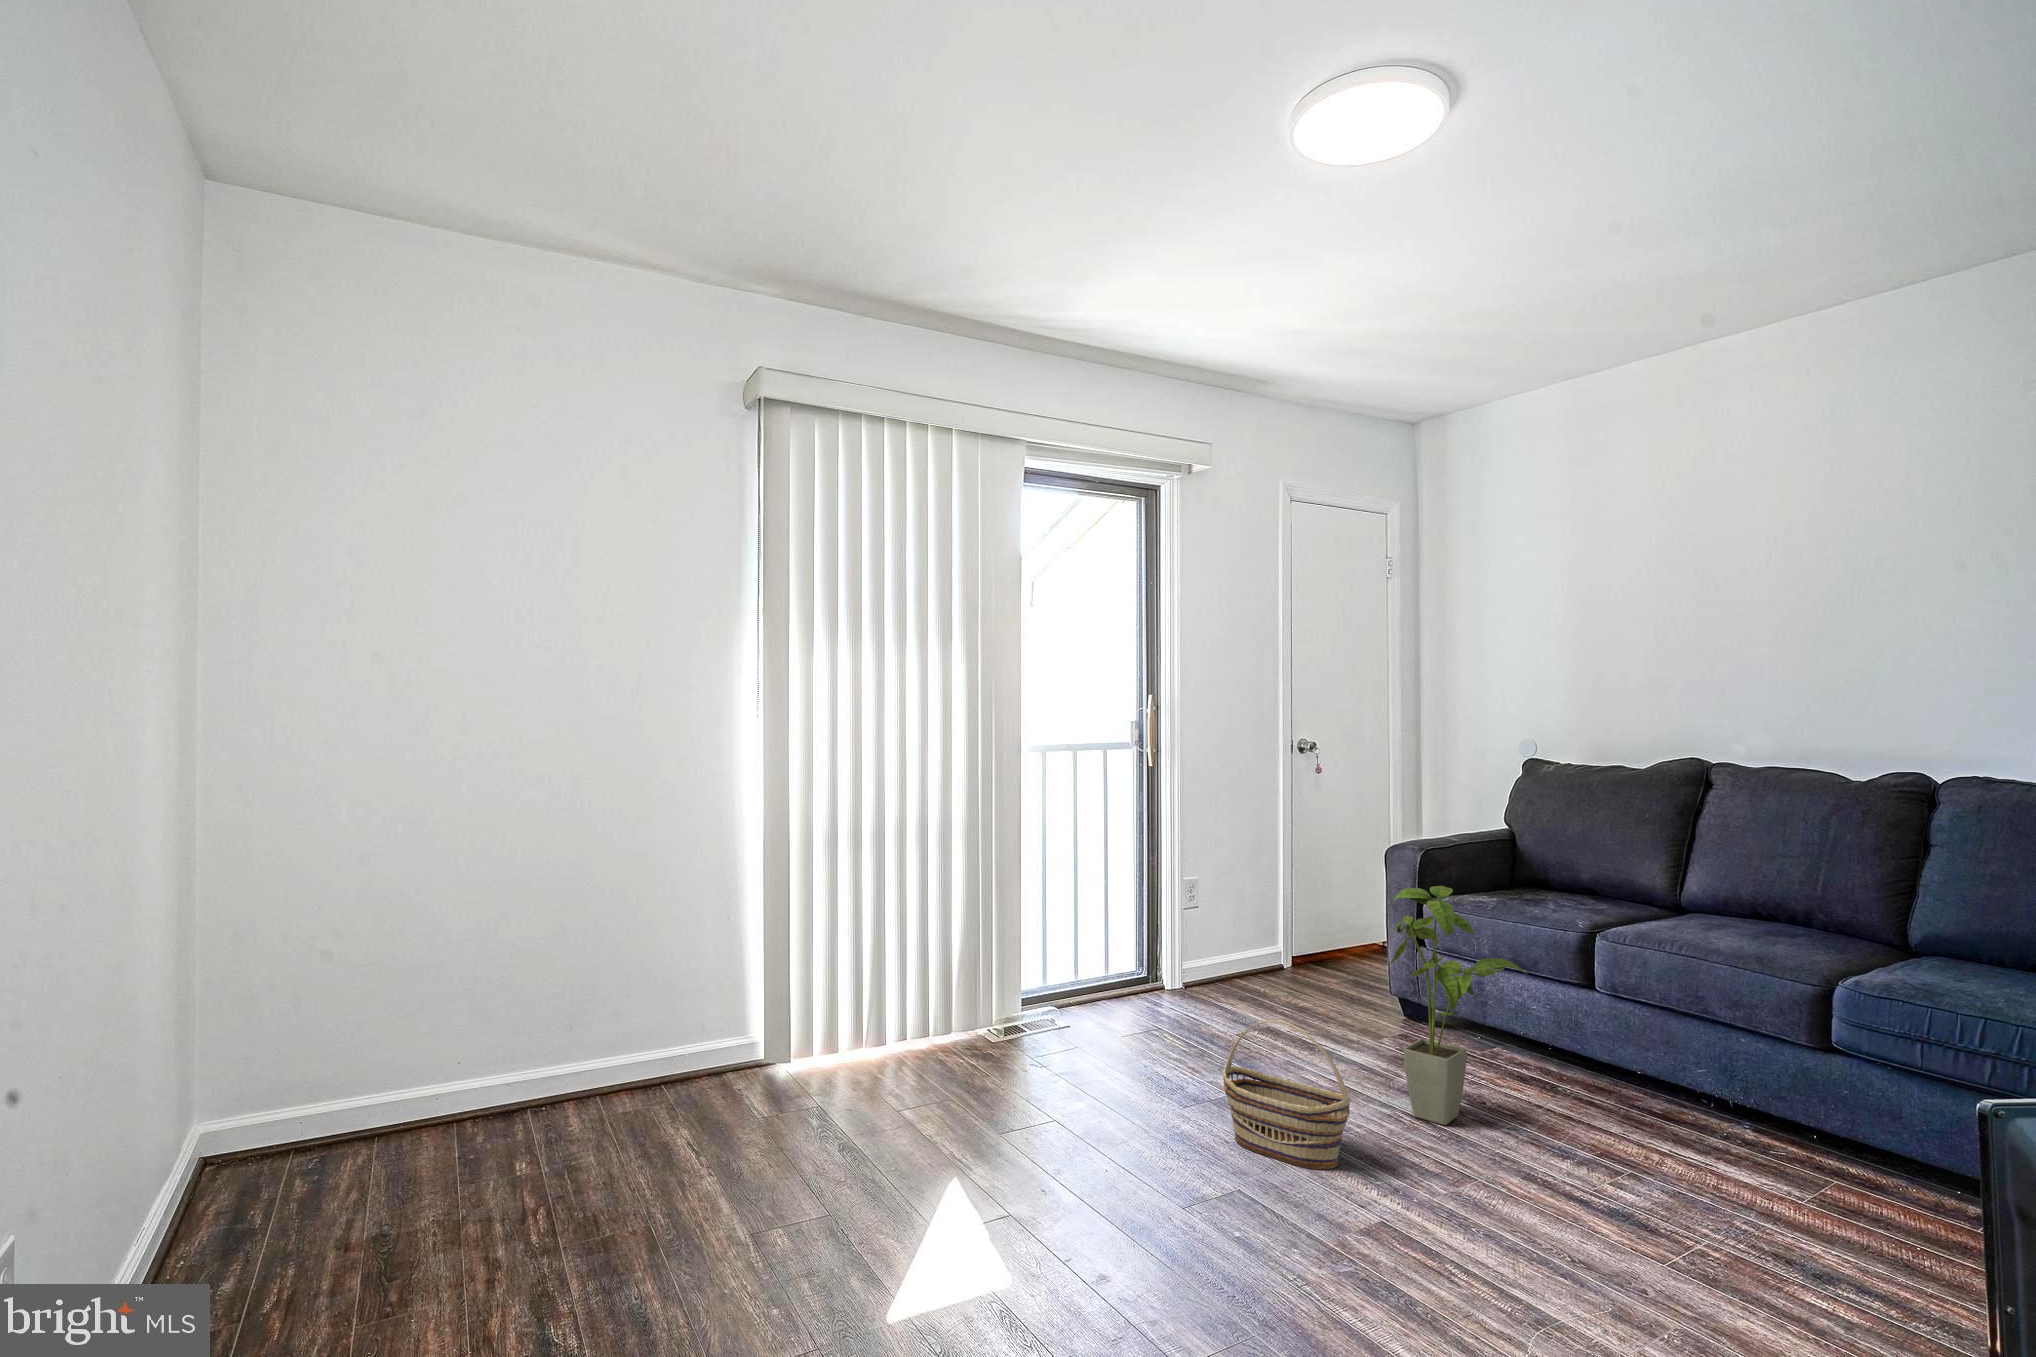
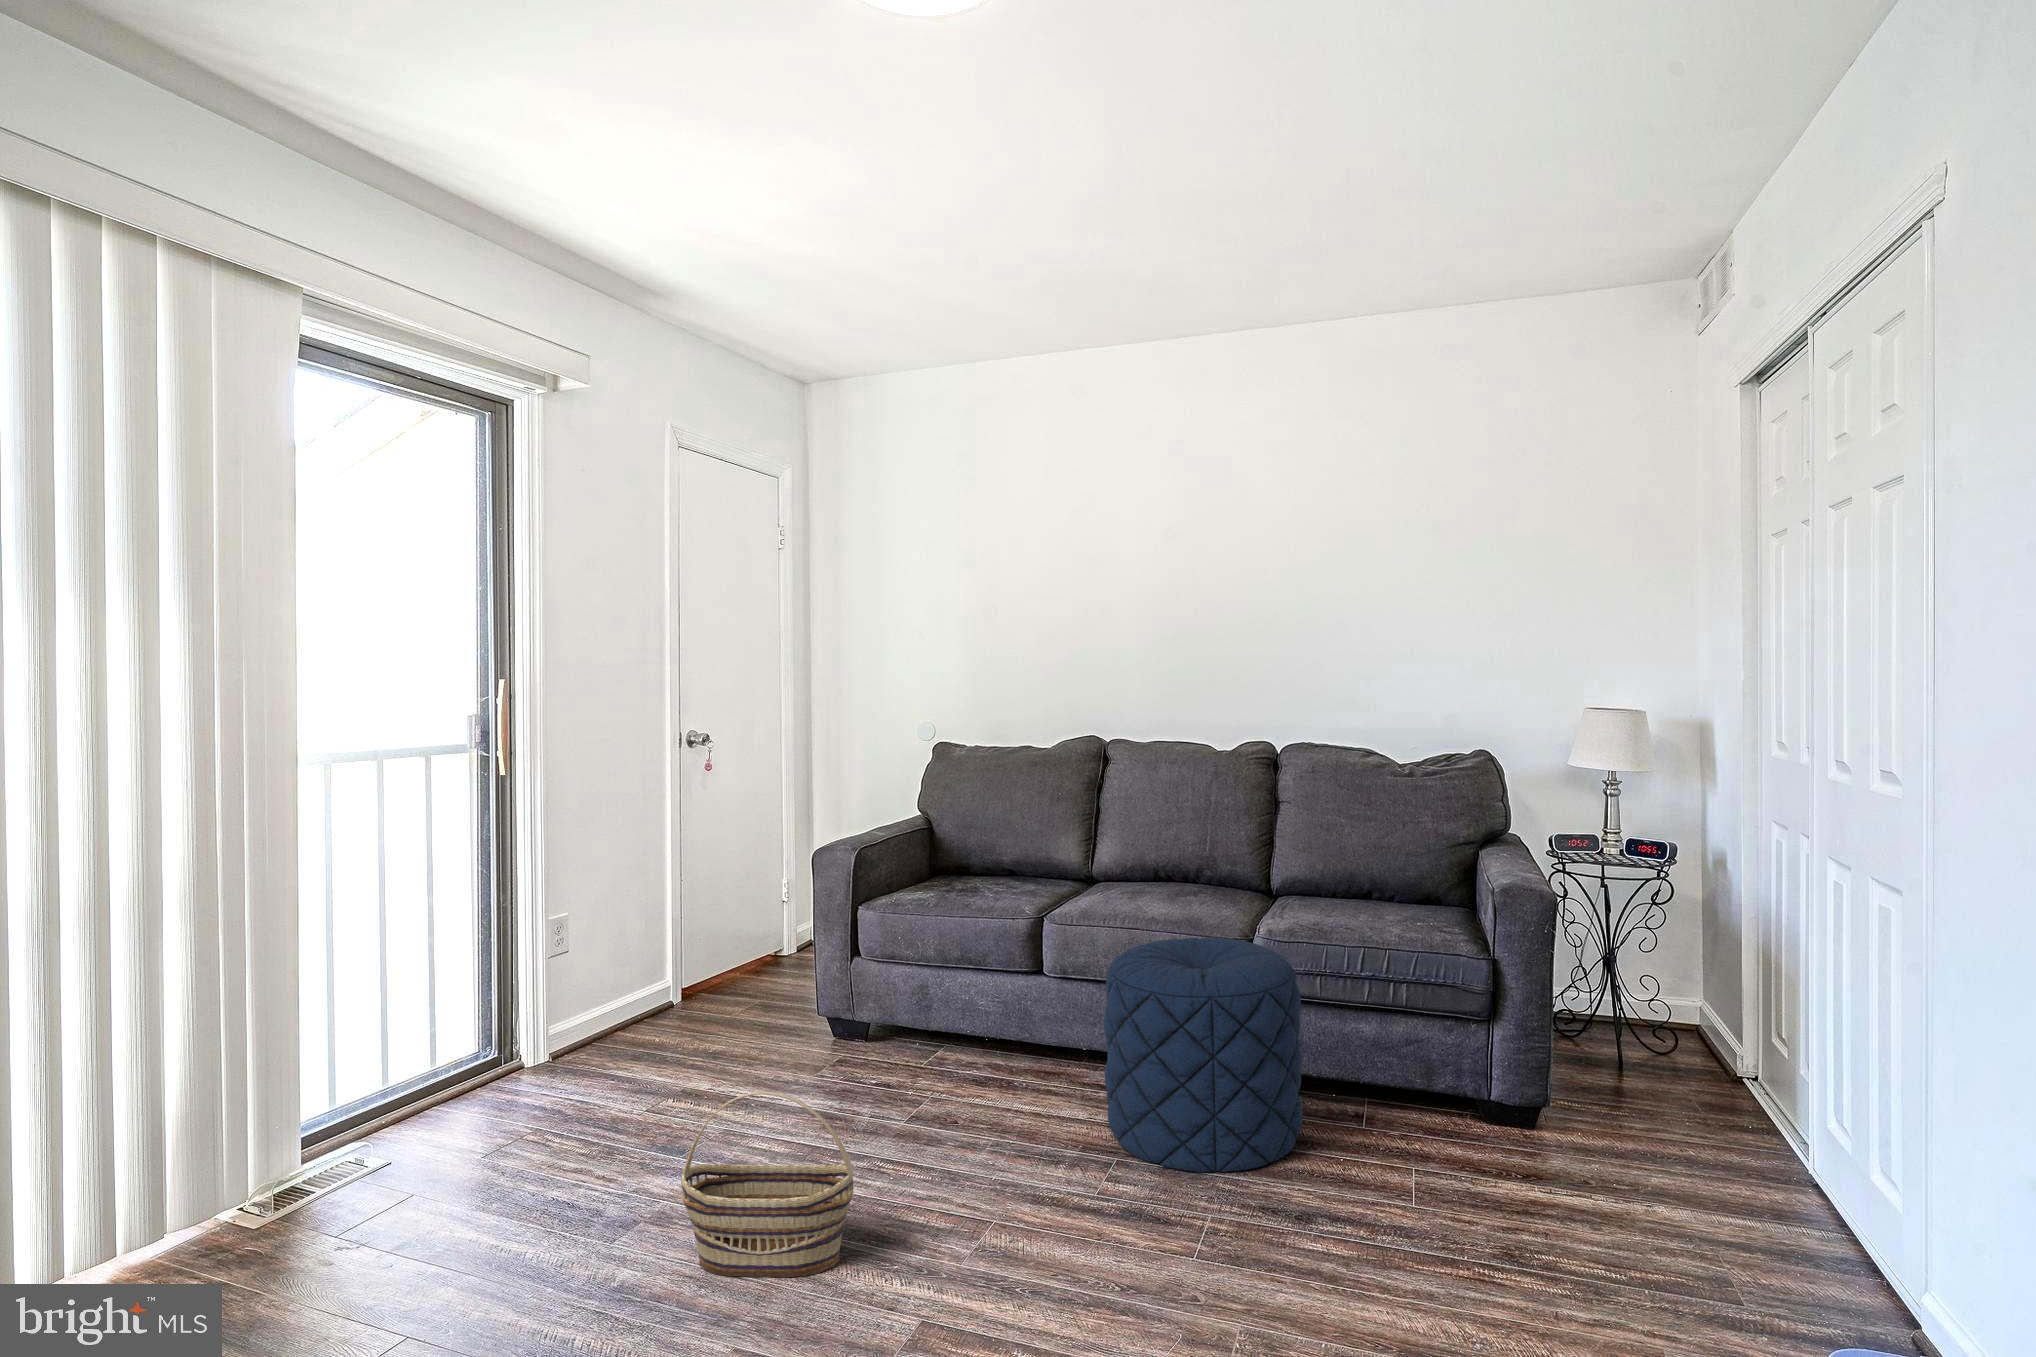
house plant: present [1390,886,1527,1125] -> none [864,887,1008,1163]
pouf: none [1632,975,1876,1221] -> present [1104,938,1303,1172]

